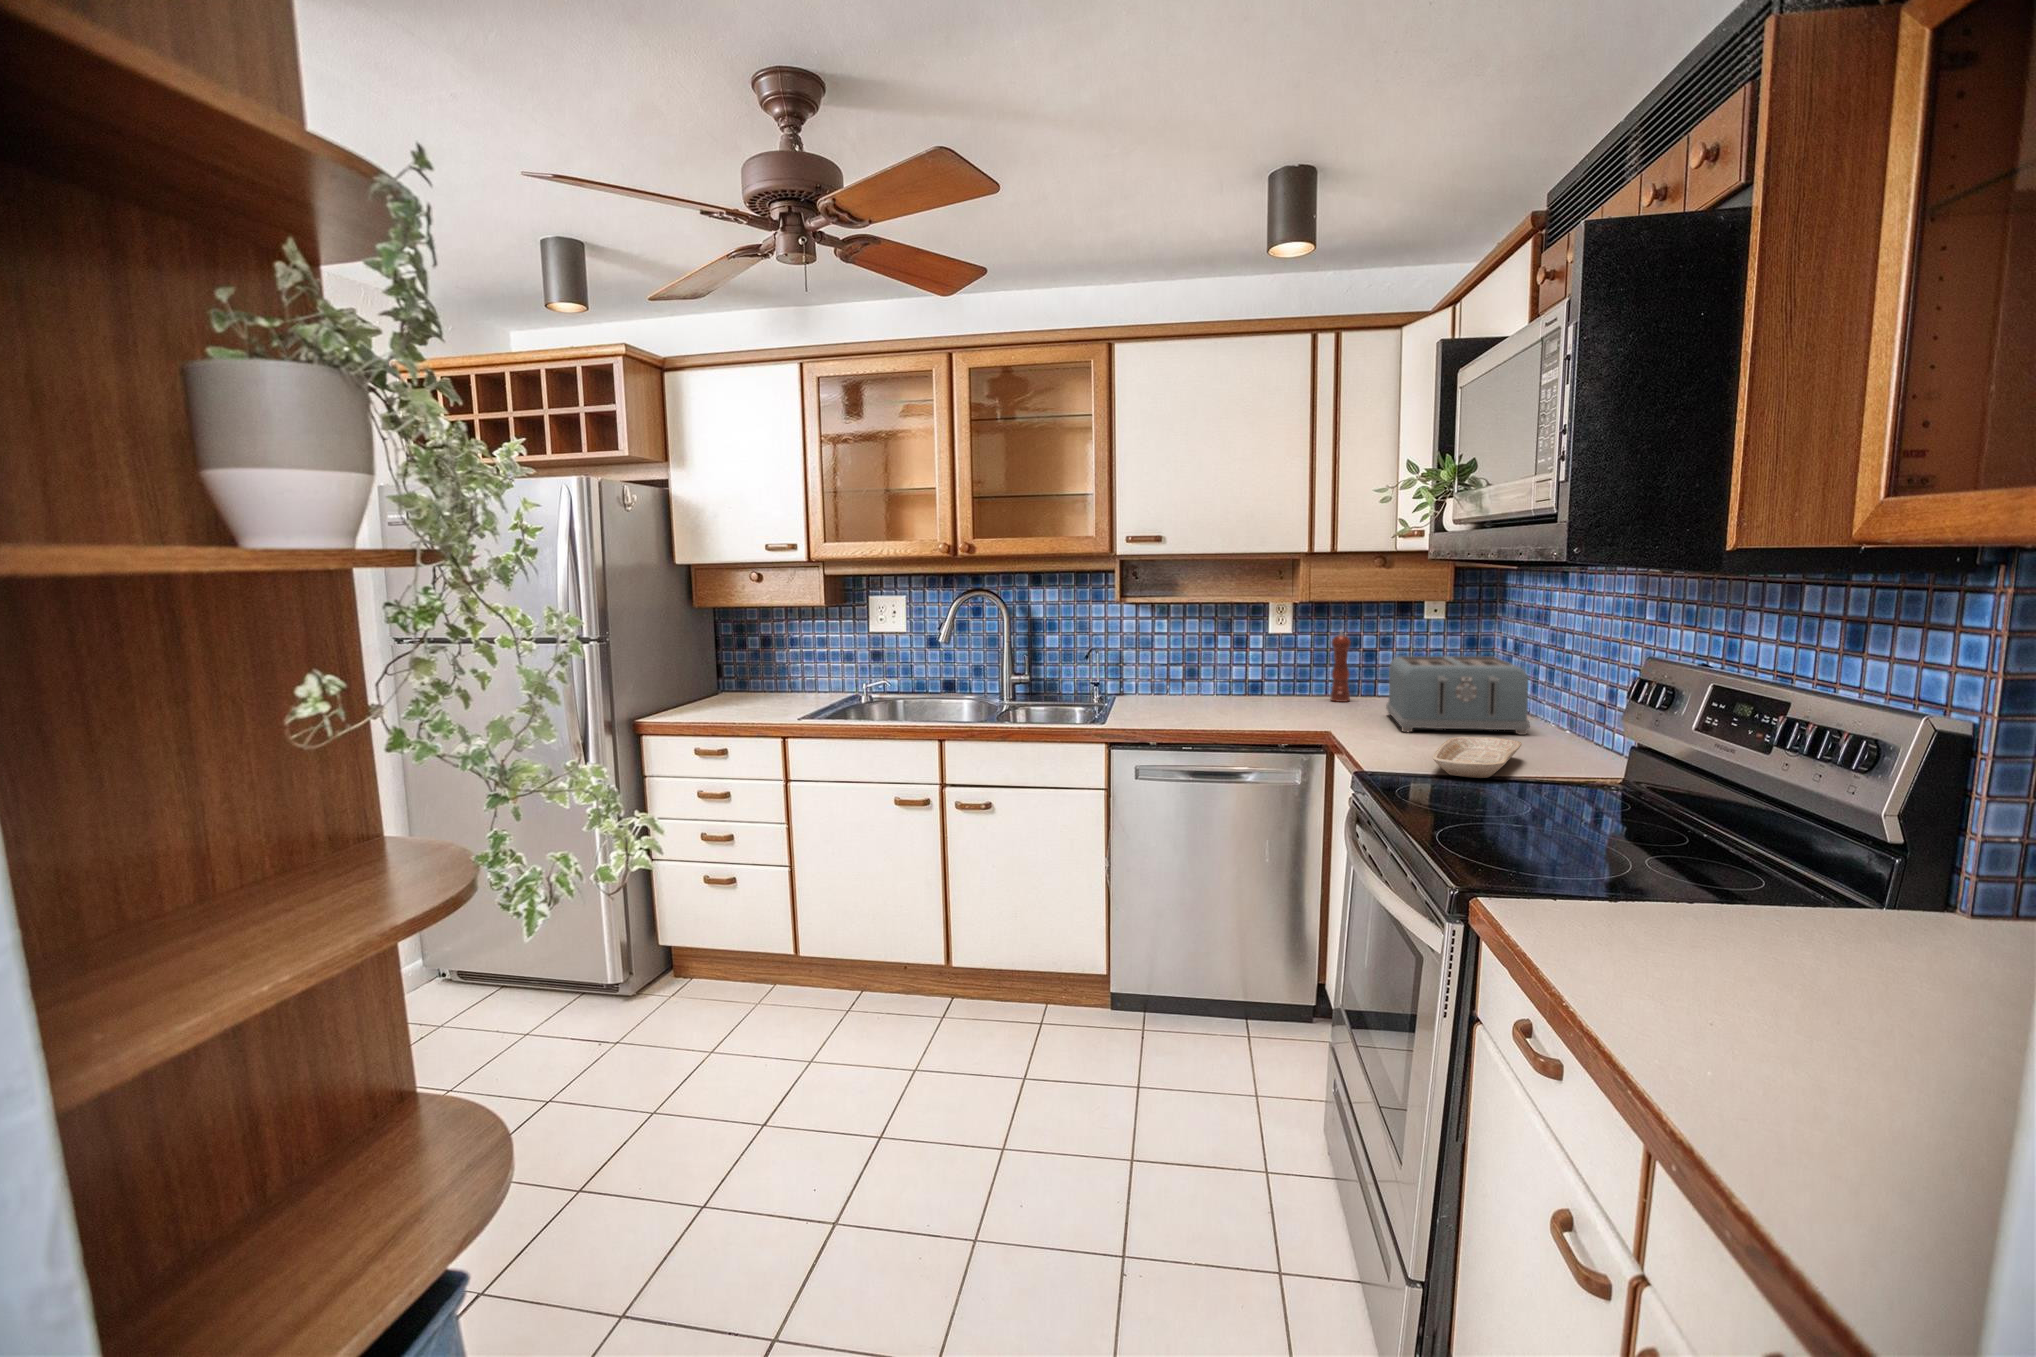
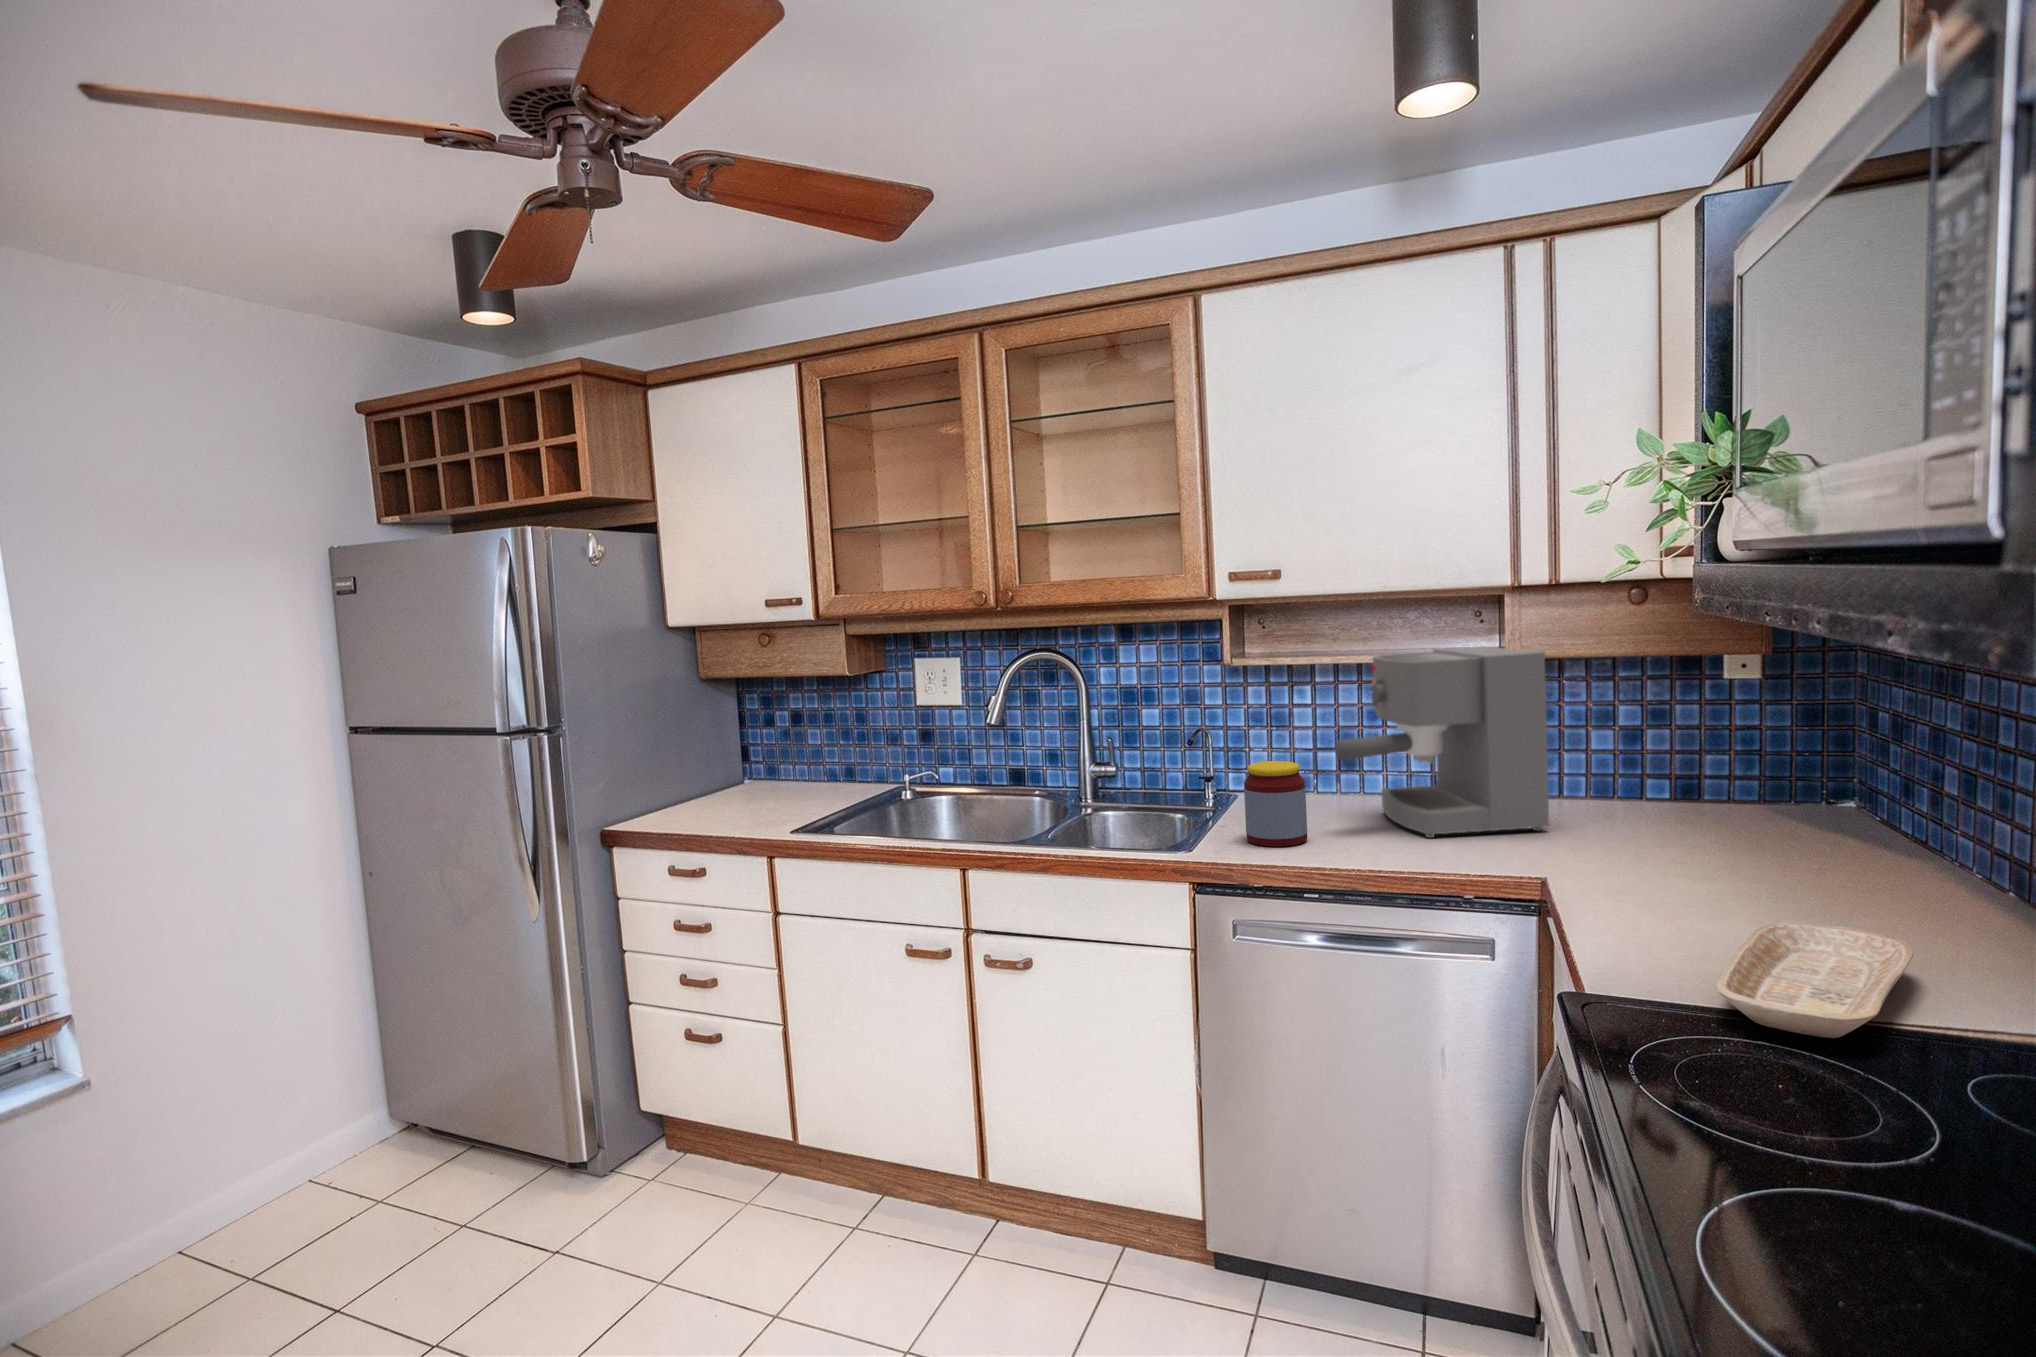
coffee maker: none [1196,595,1326,715] -> present [1335,646,1549,838]
pepper mill: present [1330,630,1351,702] -> none [1565,697,1599,808]
toaster: present [1386,656,1530,735] -> none [1654,748,1930,902]
jar: none [1138,666,1178,721] -> present [1244,761,1307,847]

